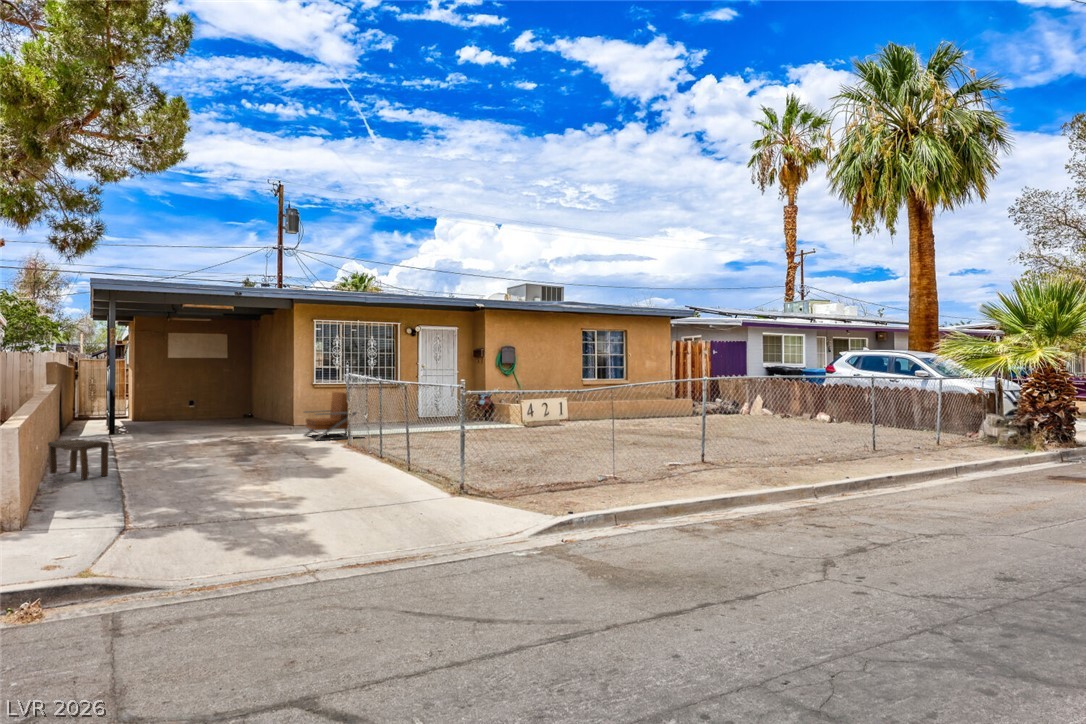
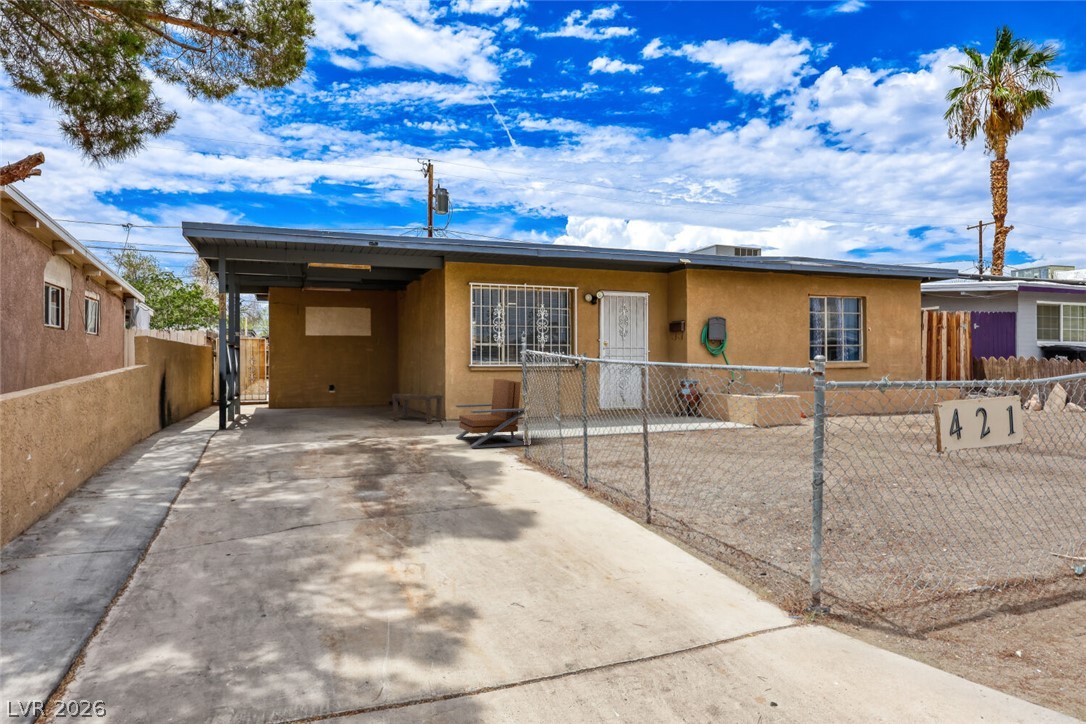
bench: present [48,439,109,479] -> present [392,394,443,423]

